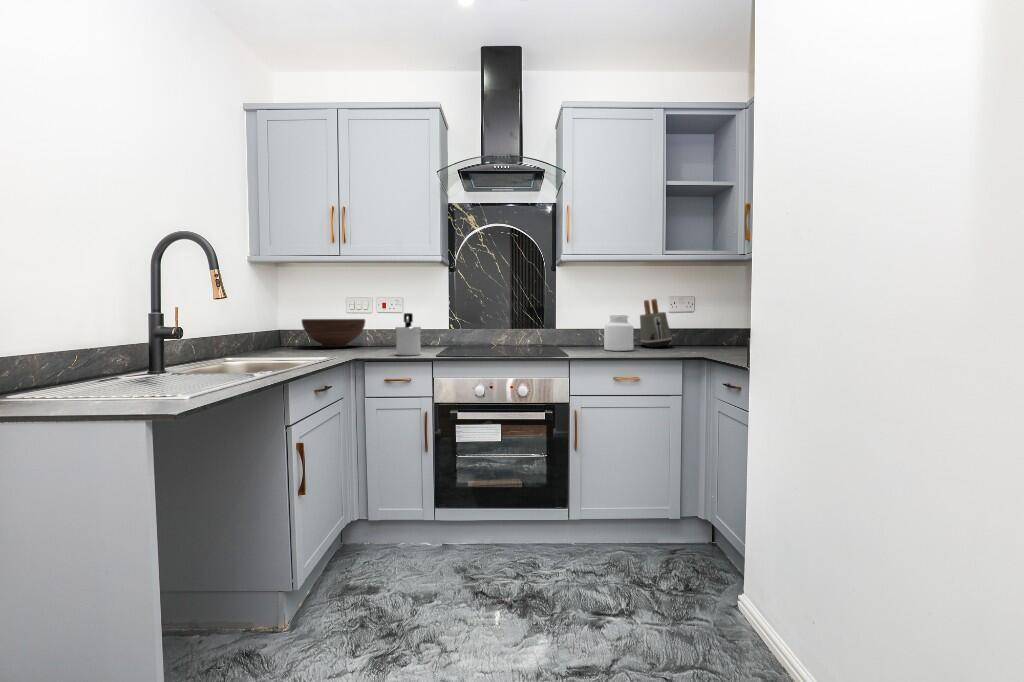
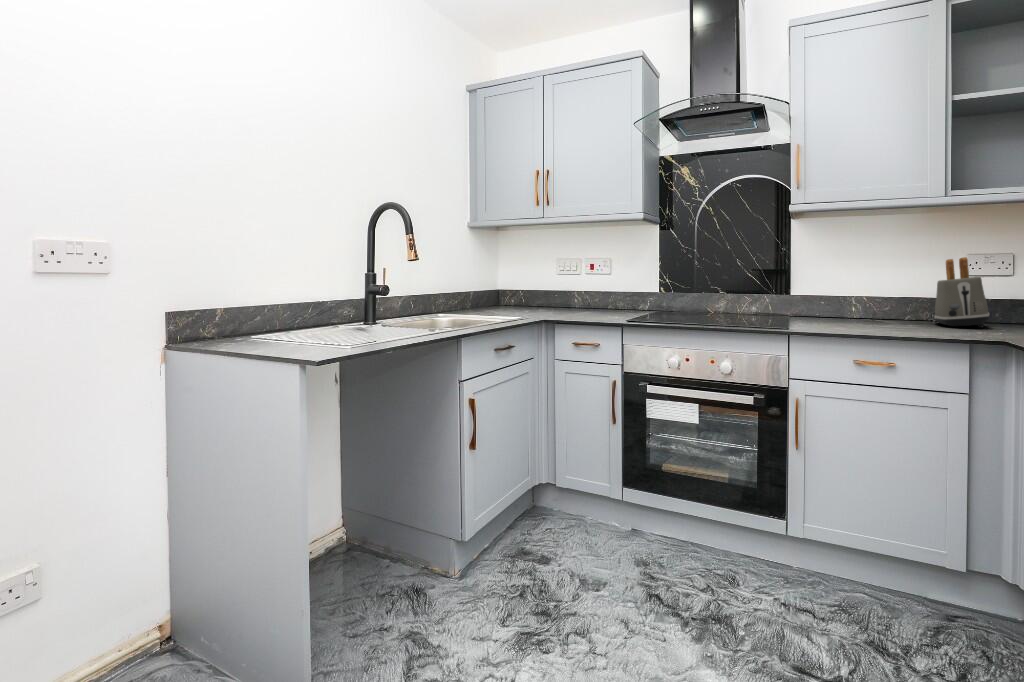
soap dispenser: present [395,313,421,355] -> none [593,274,622,320]
jar: present [604,315,633,351] -> none [867,280,918,329]
fruit bowl: present [302,319,365,347] -> none [515,280,577,309]

